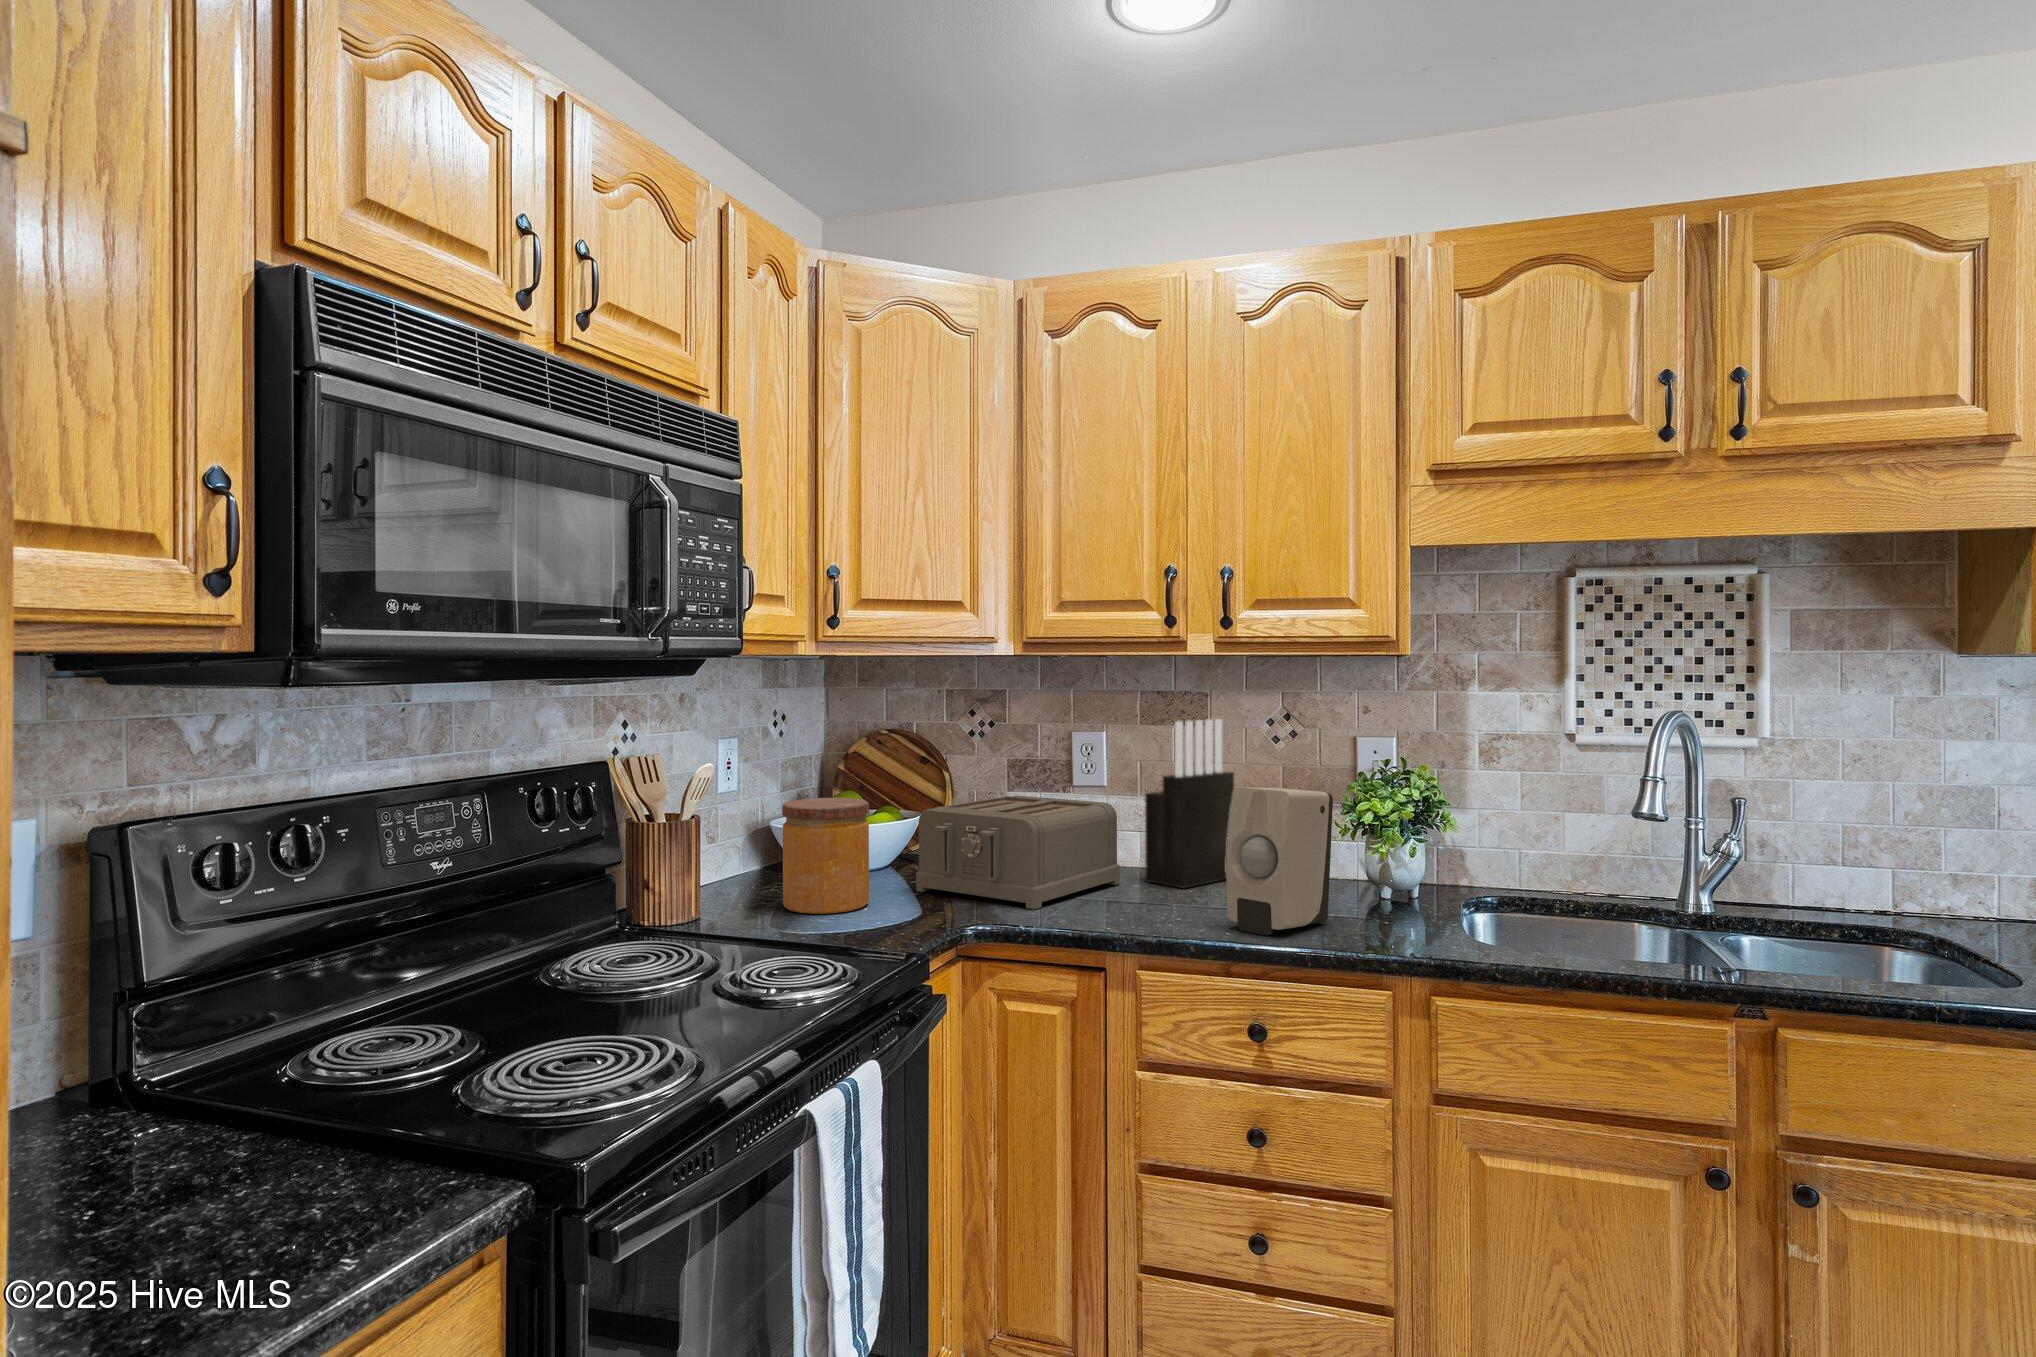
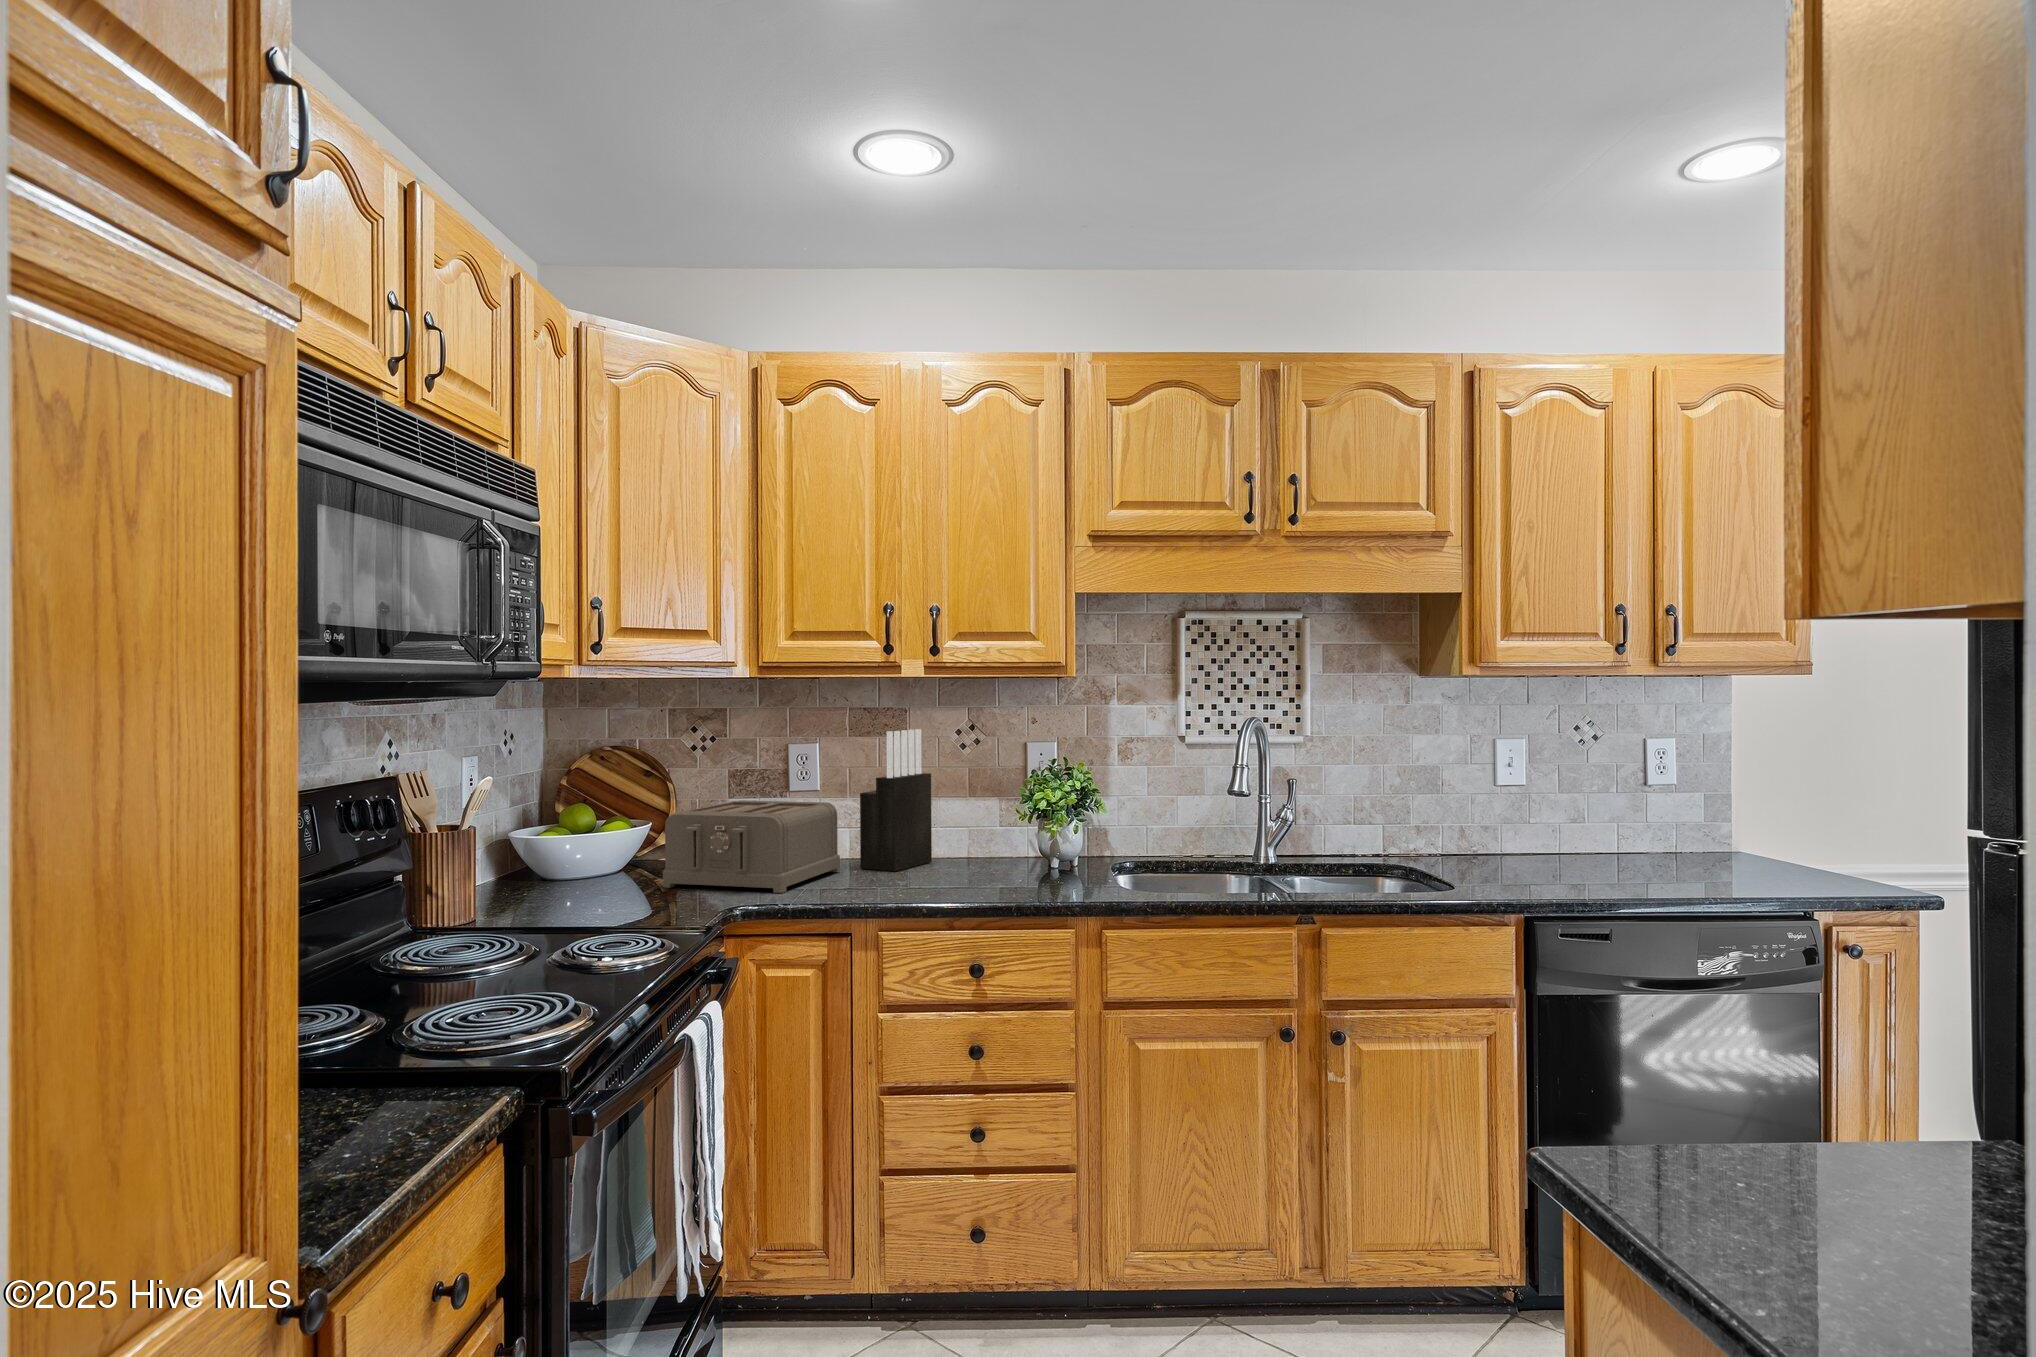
soap dispenser: present [1226,787,1333,935] -> none [945,782,1023,896]
jar: present [782,798,869,914] -> none [547,806,629,909]

